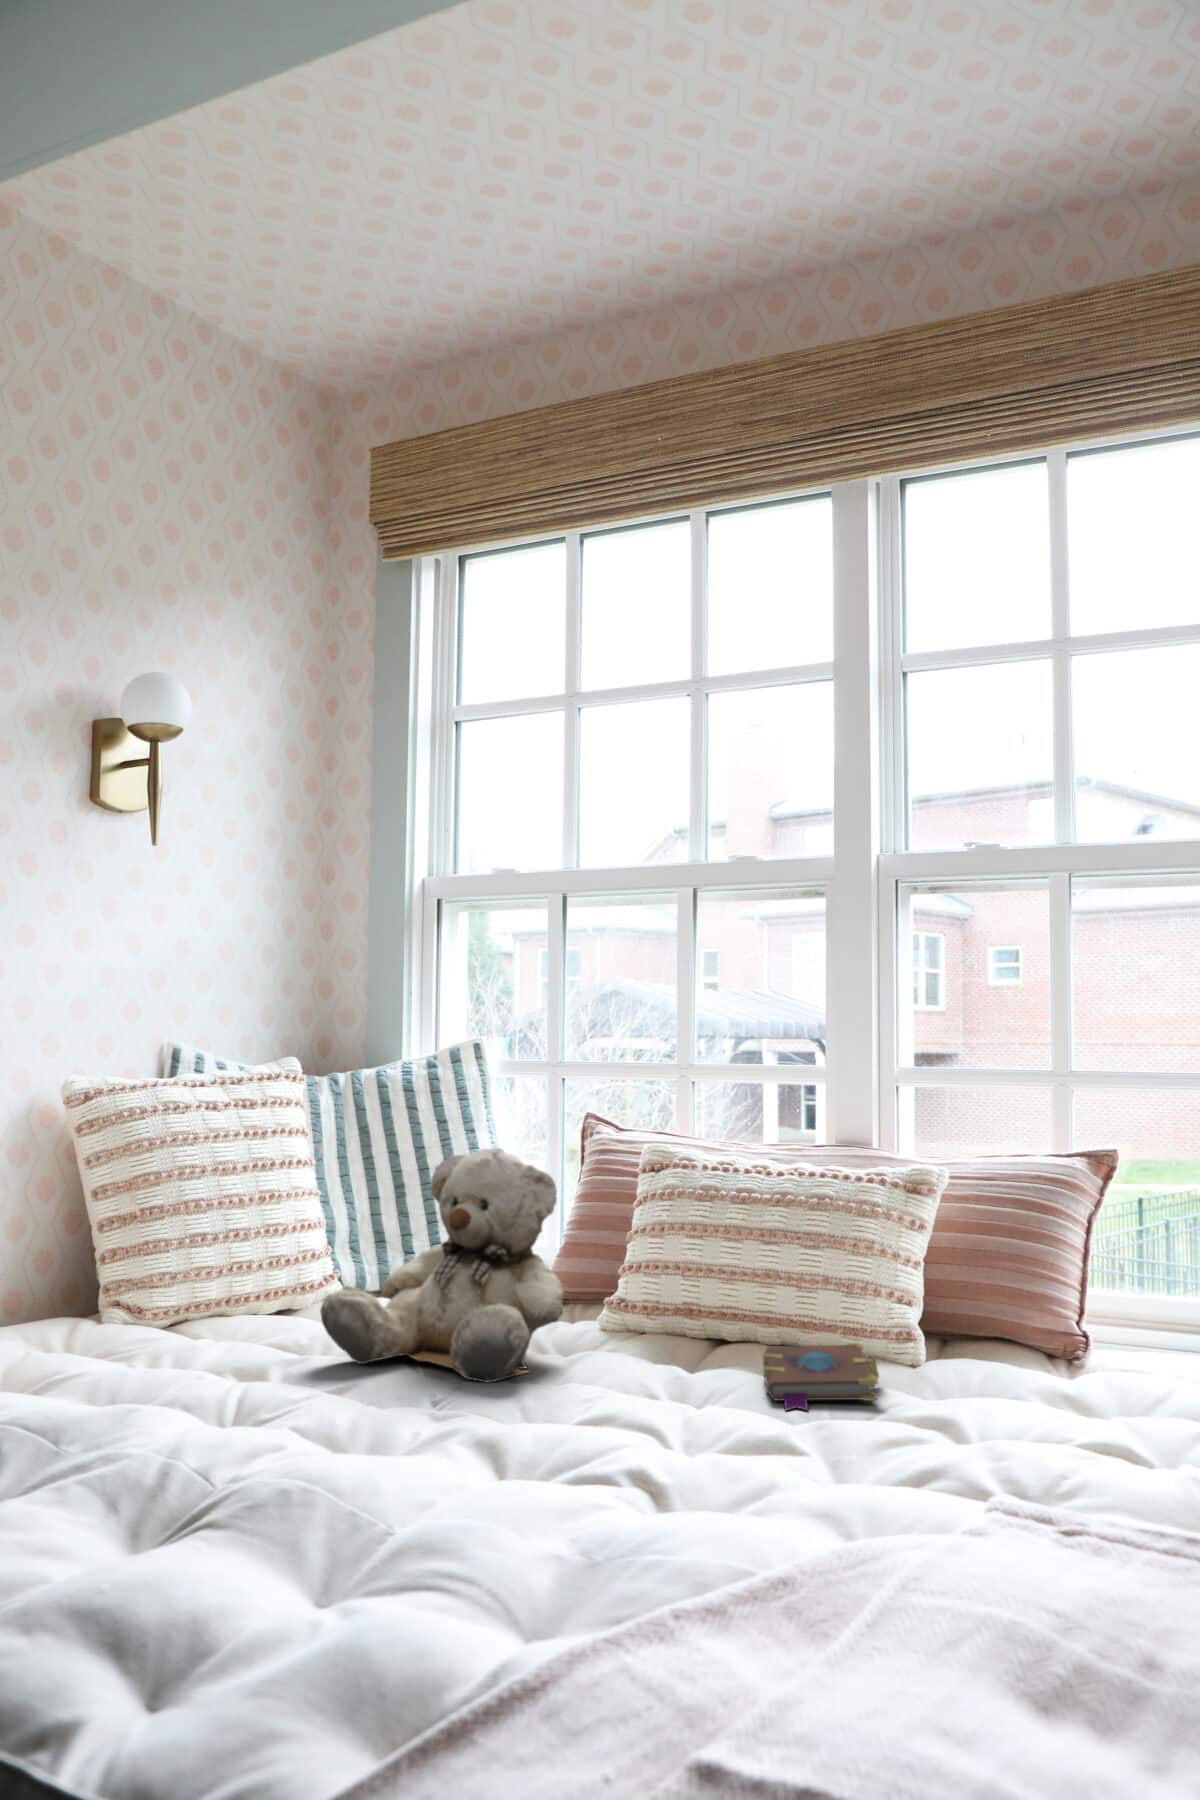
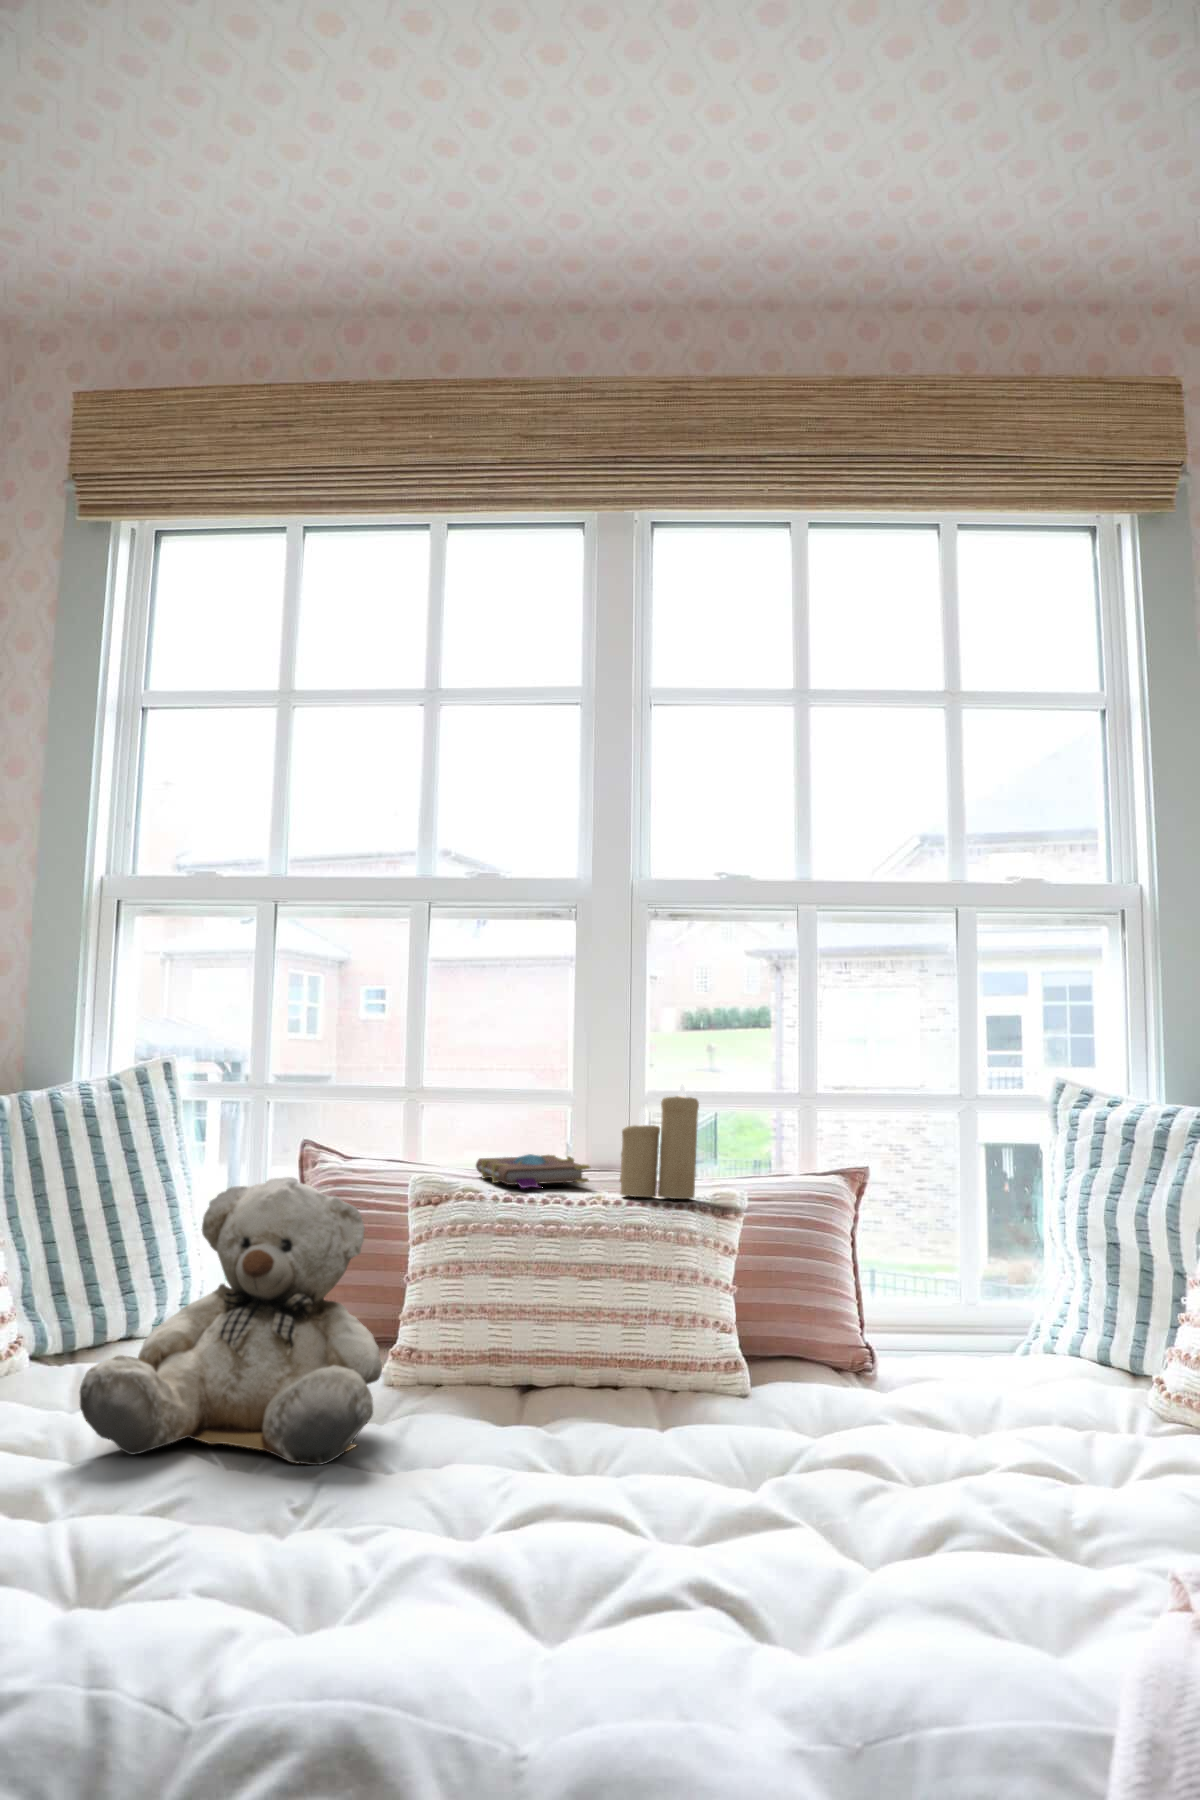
candle: none [818,1061,891,1173] -> present [620,1085,699,1199]
book: present [763,1343,879,1410] -> present [476,1154,590,1188]

